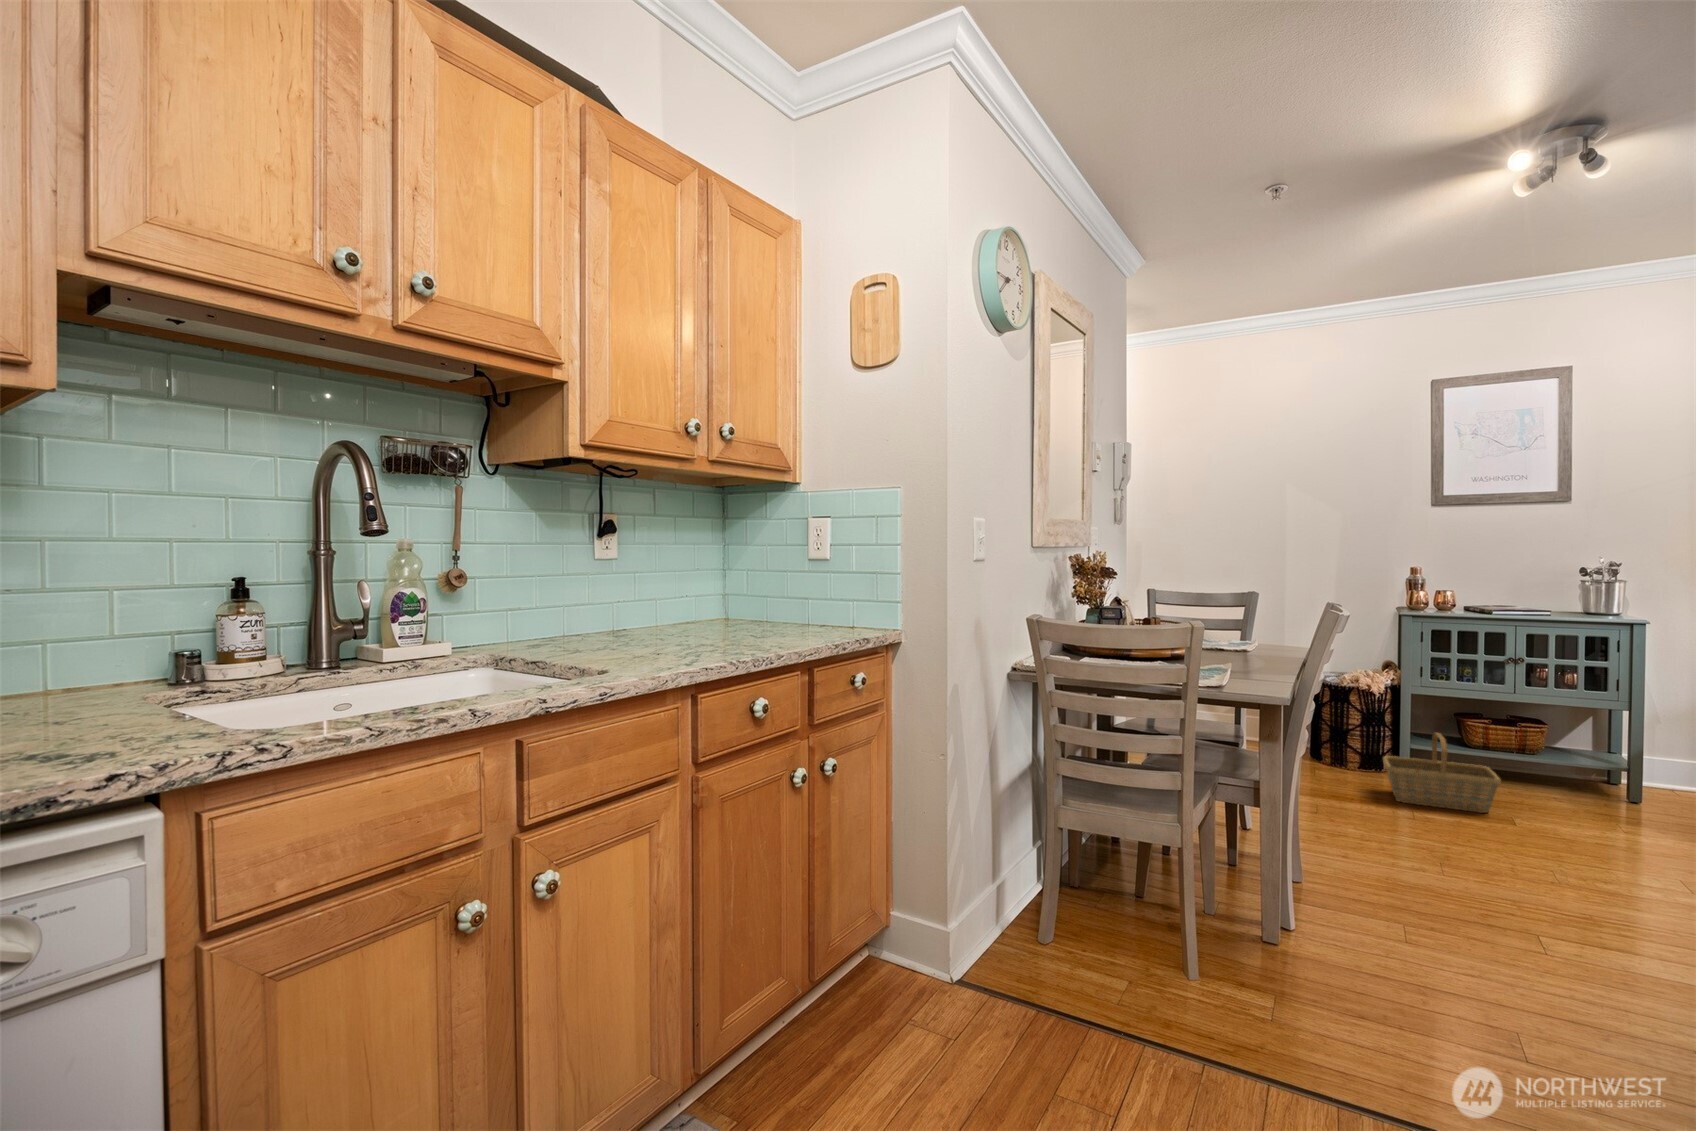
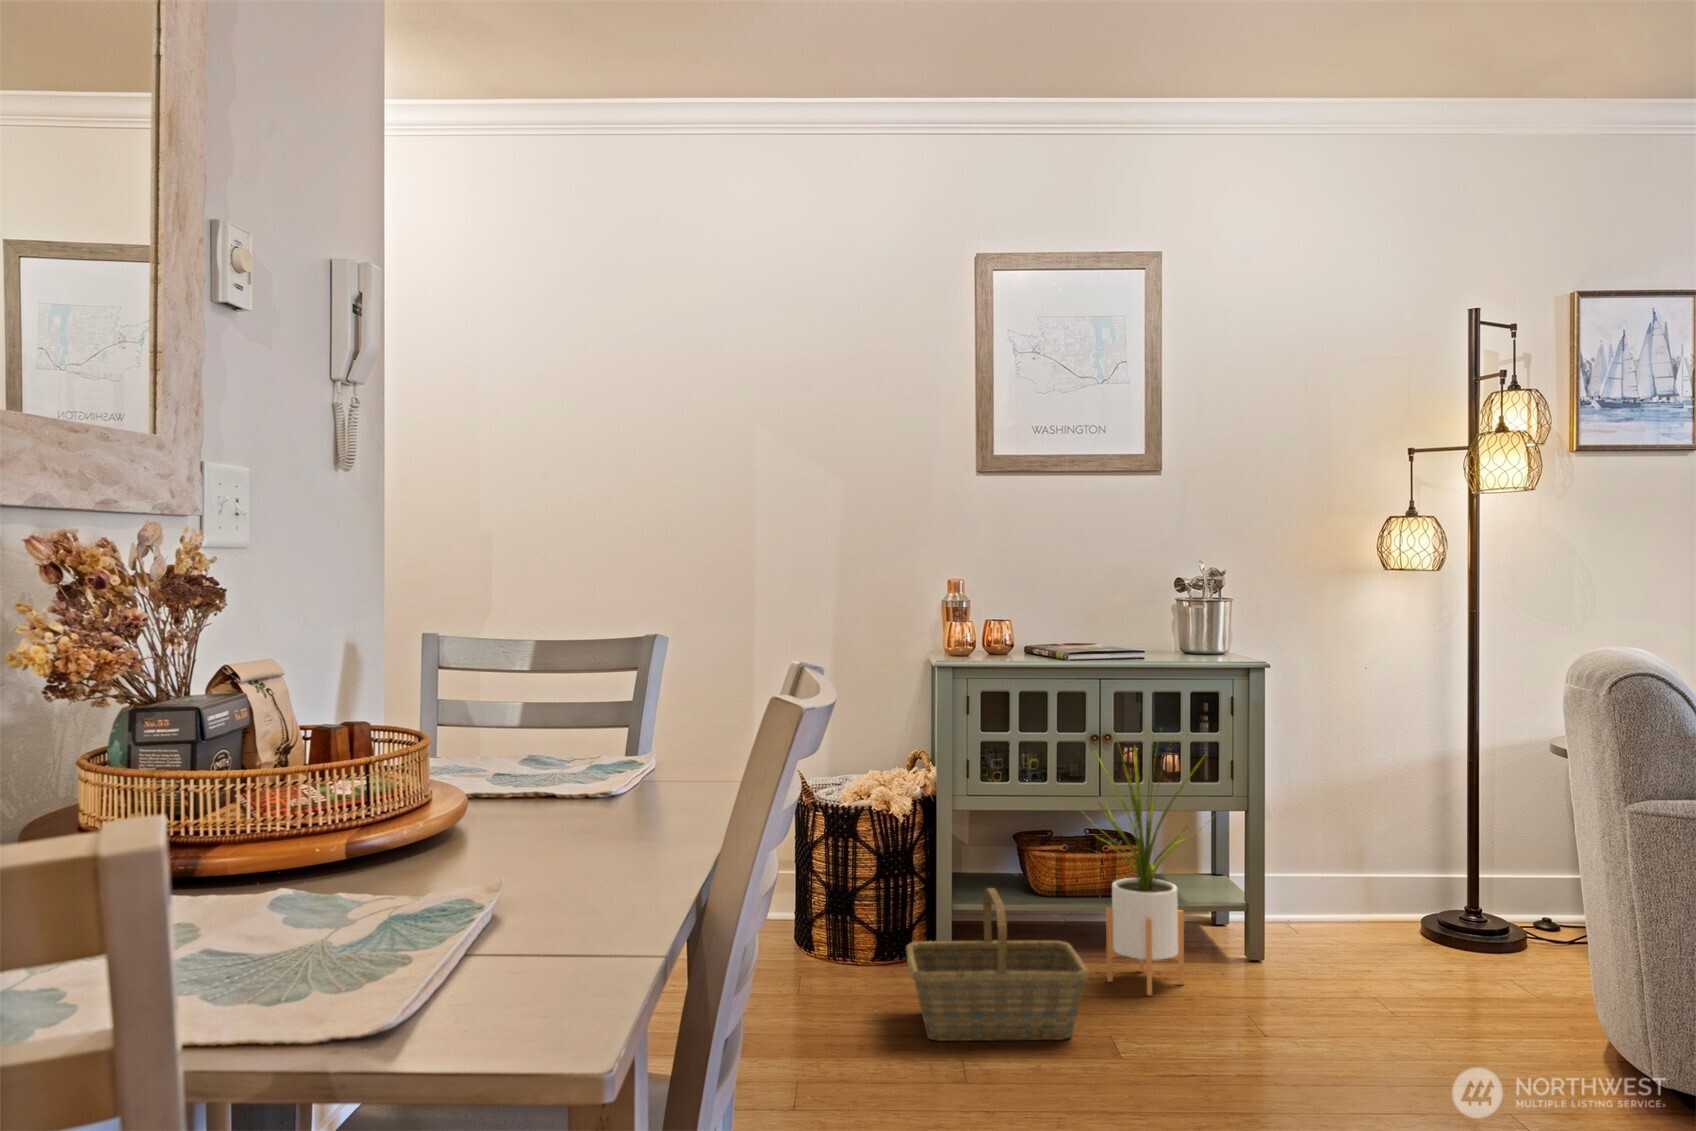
house plant: none [1498,655,1601,804] -> present [1095,734,1206,995]

